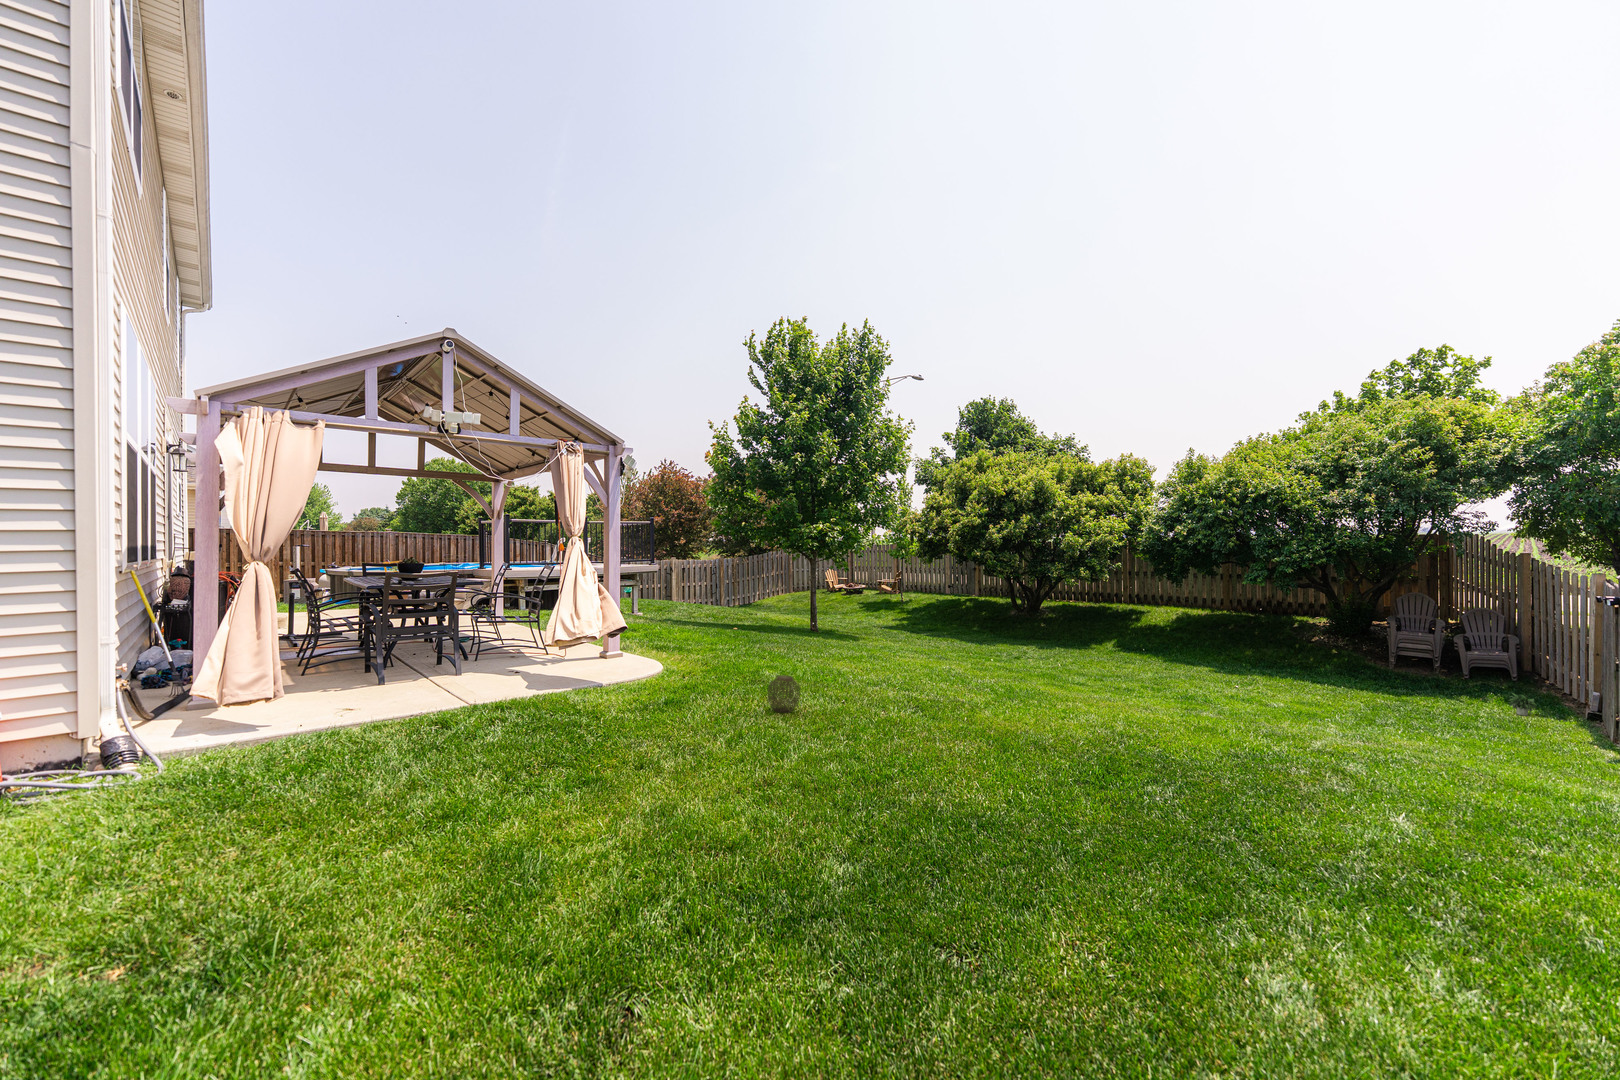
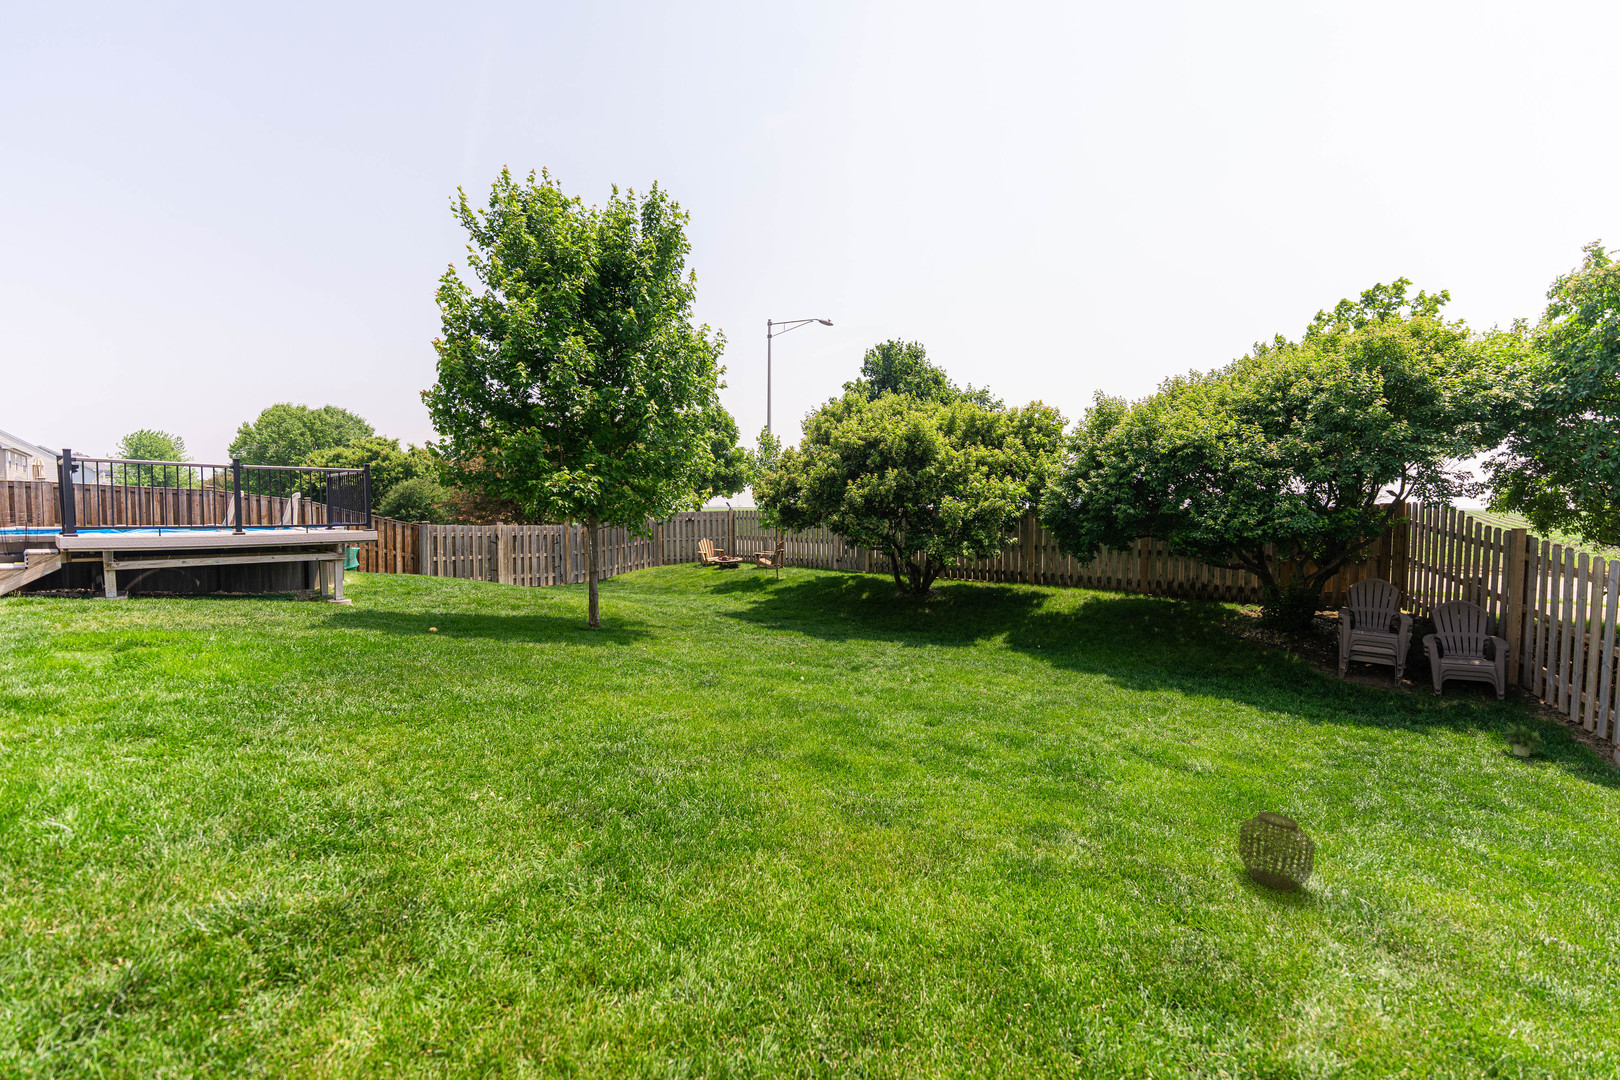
woven basket: present [767,675,801,713] -> present [1239,812,1315,890]

